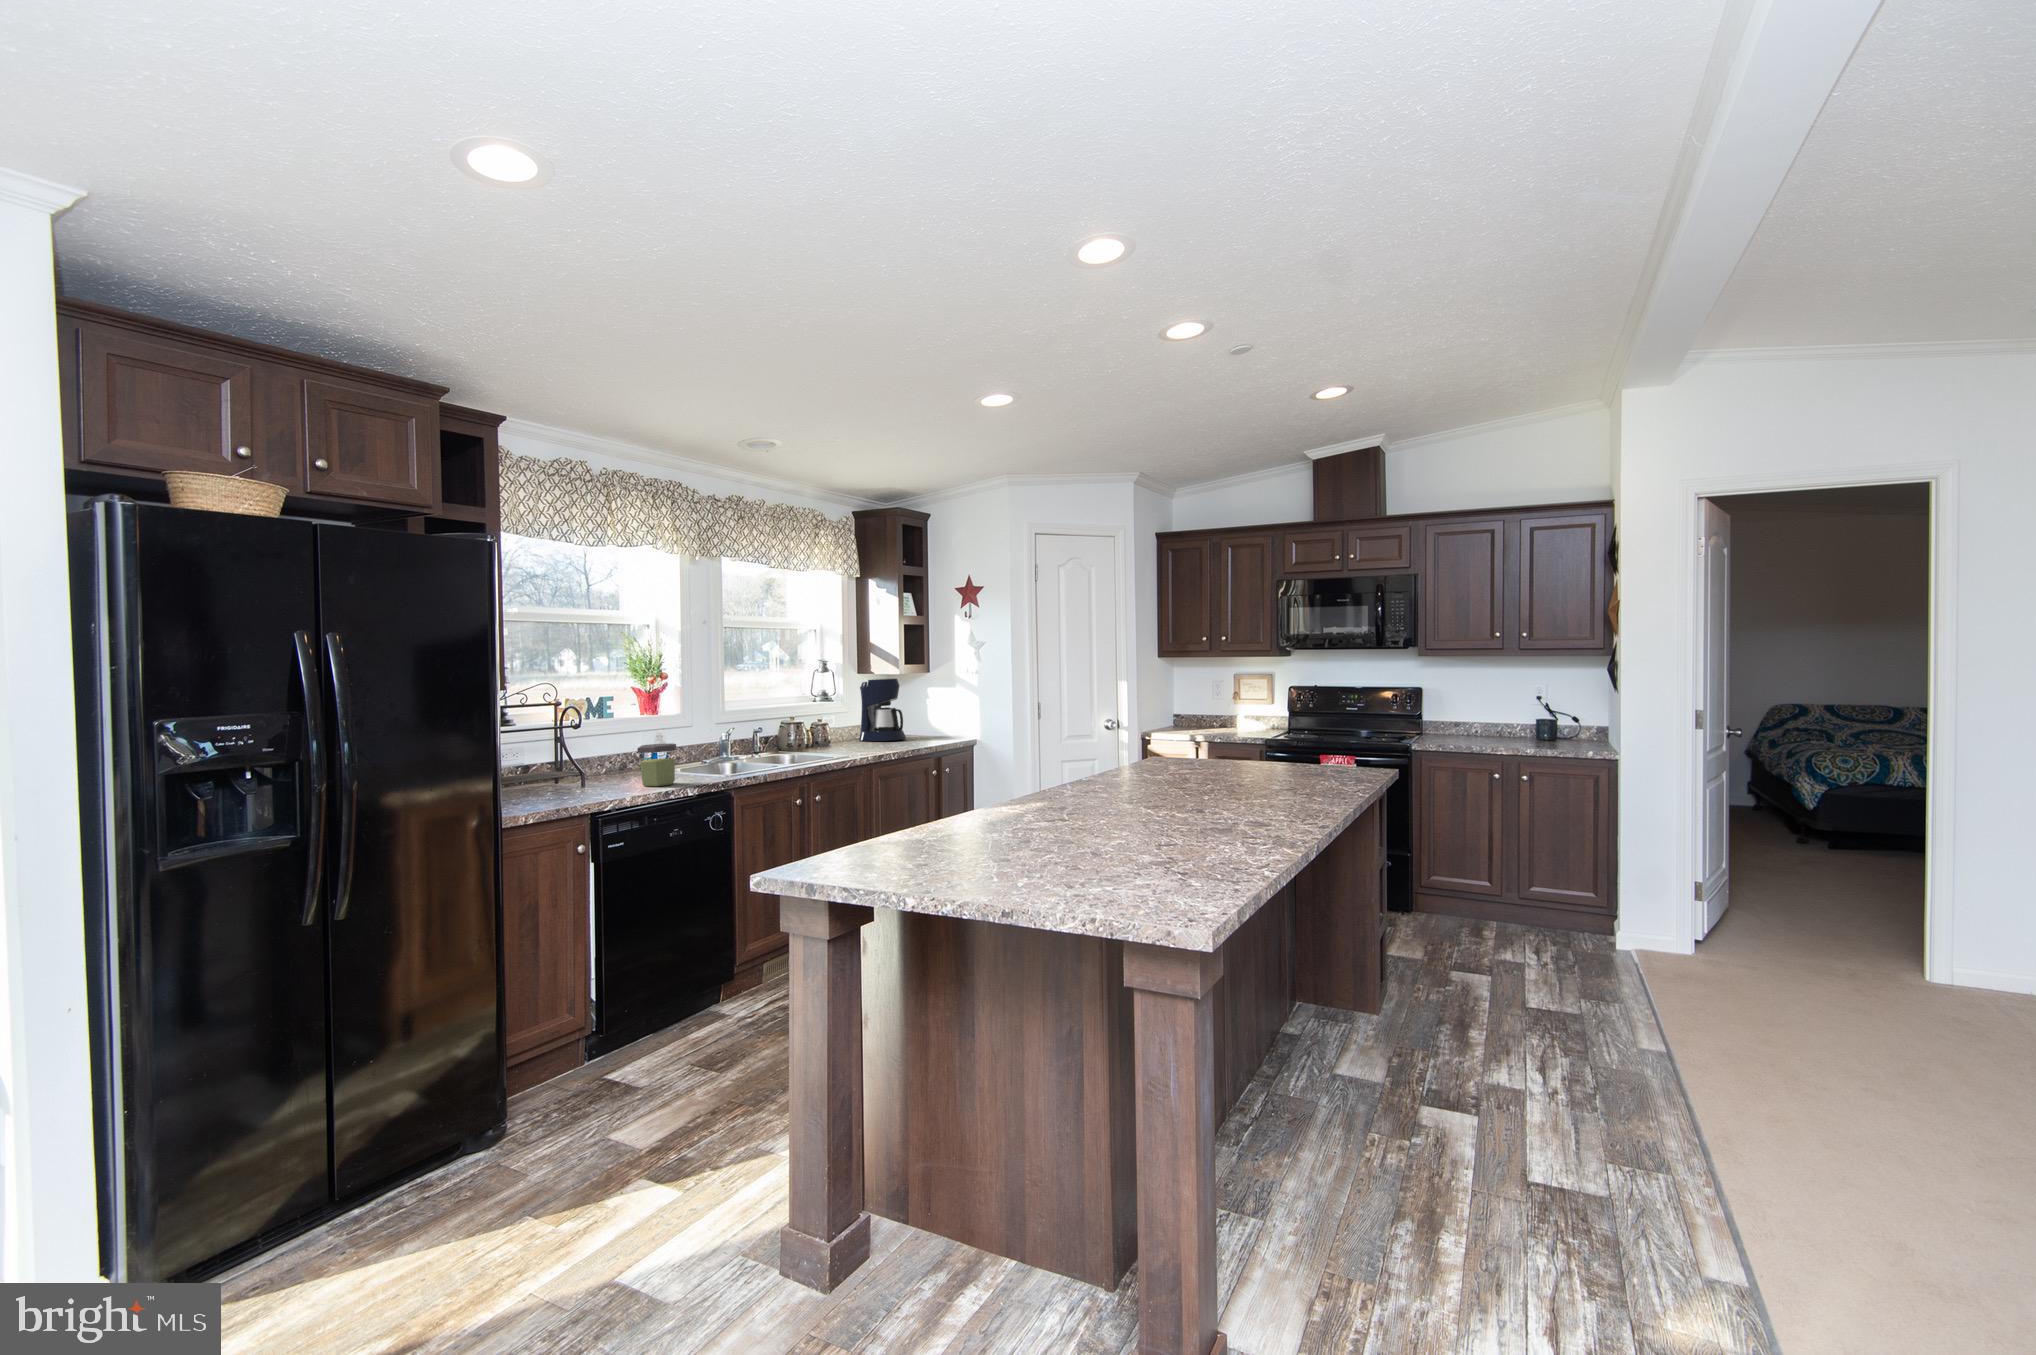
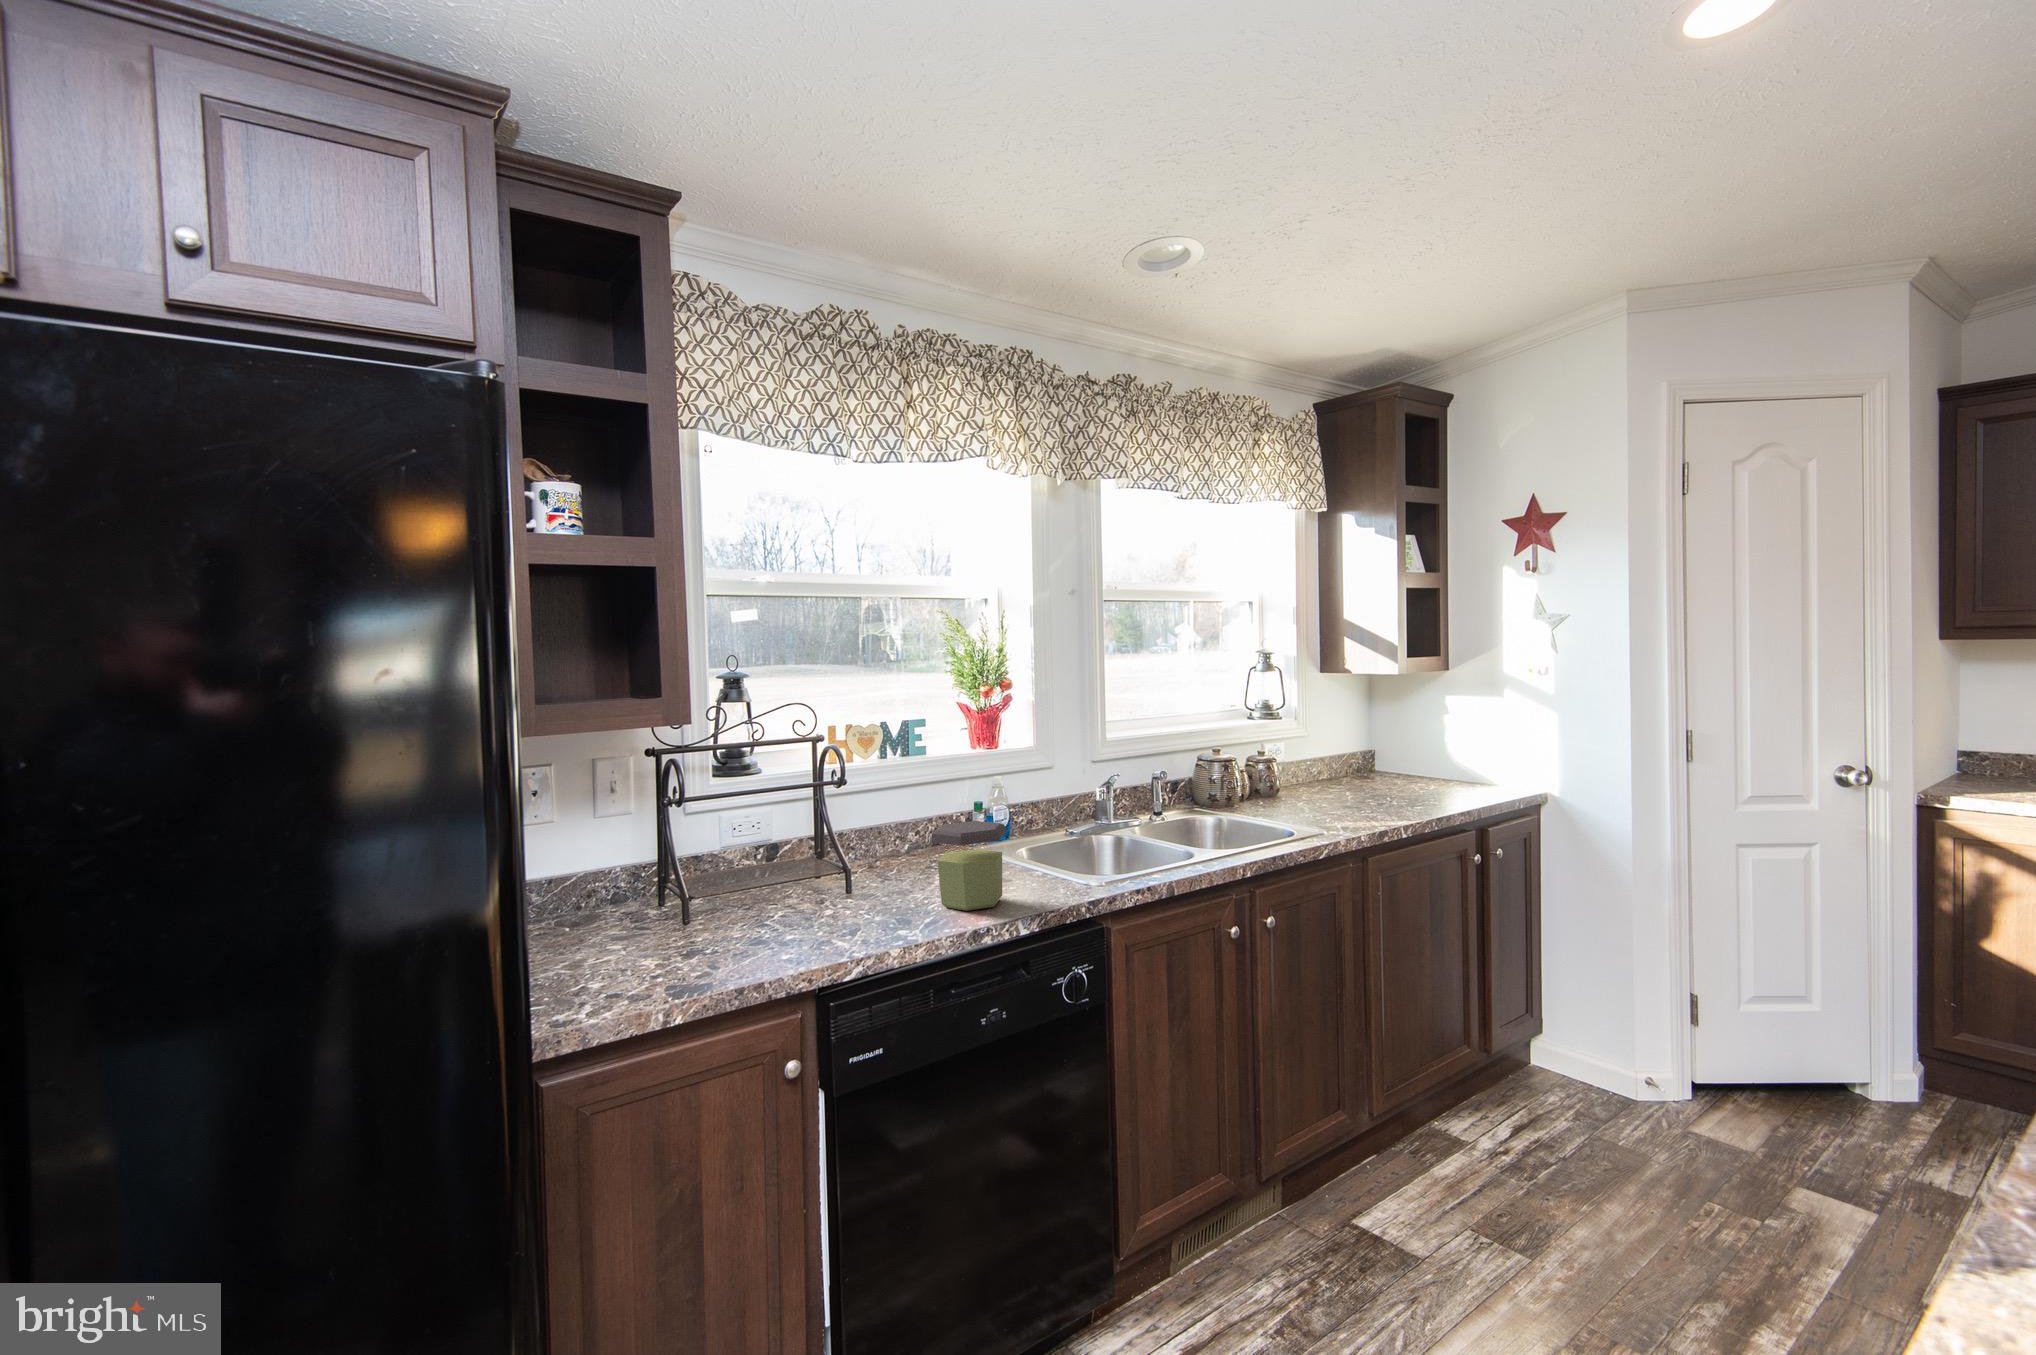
coffee maker: present [859,678,906,741] -> none [1329,681,1413,790]

